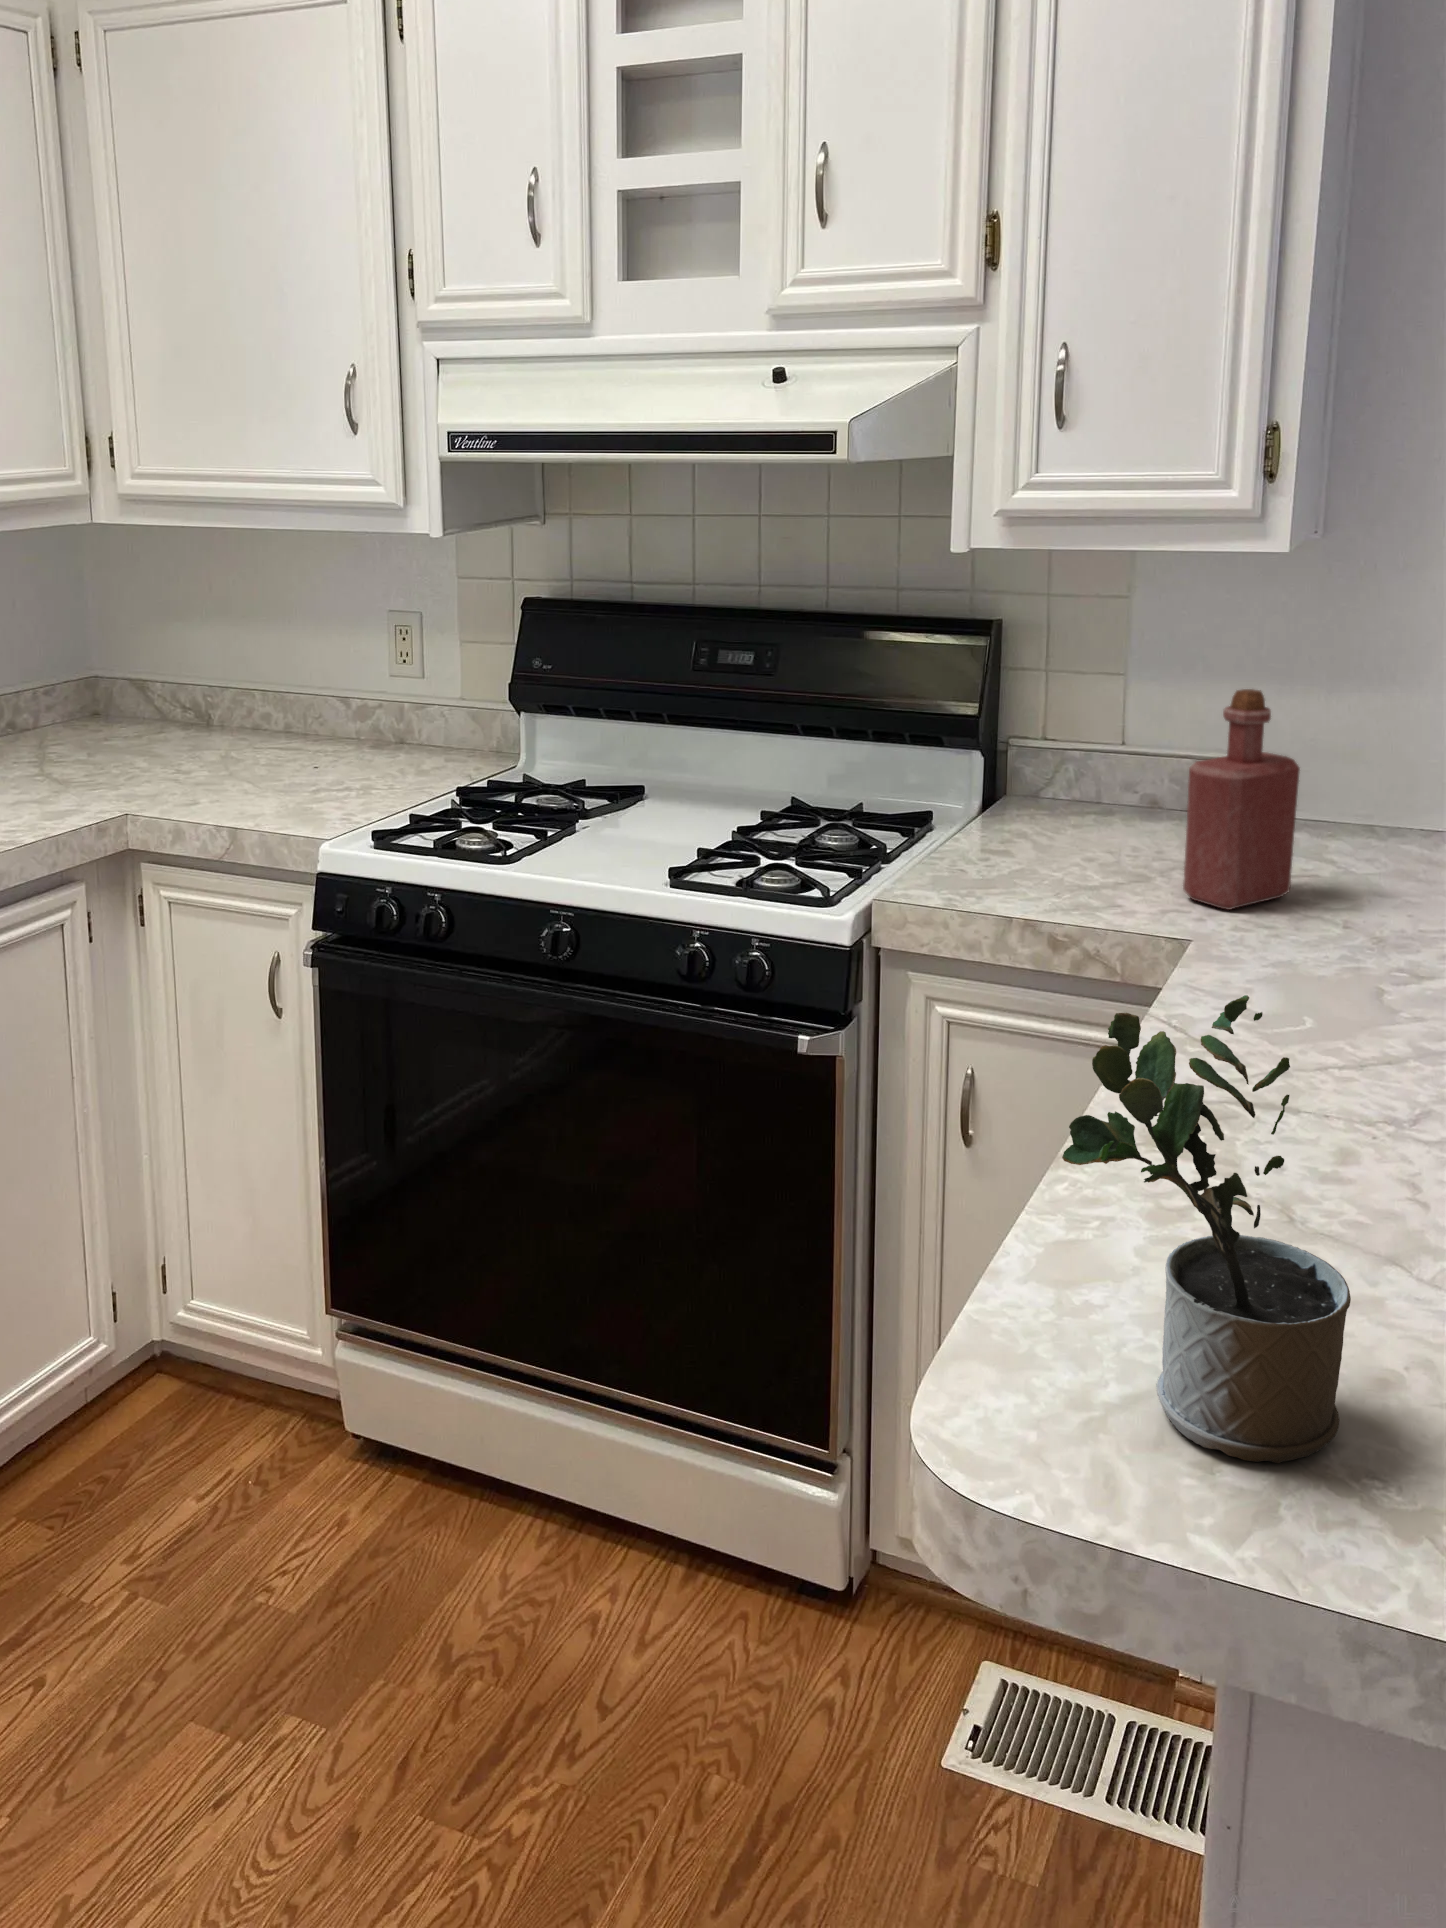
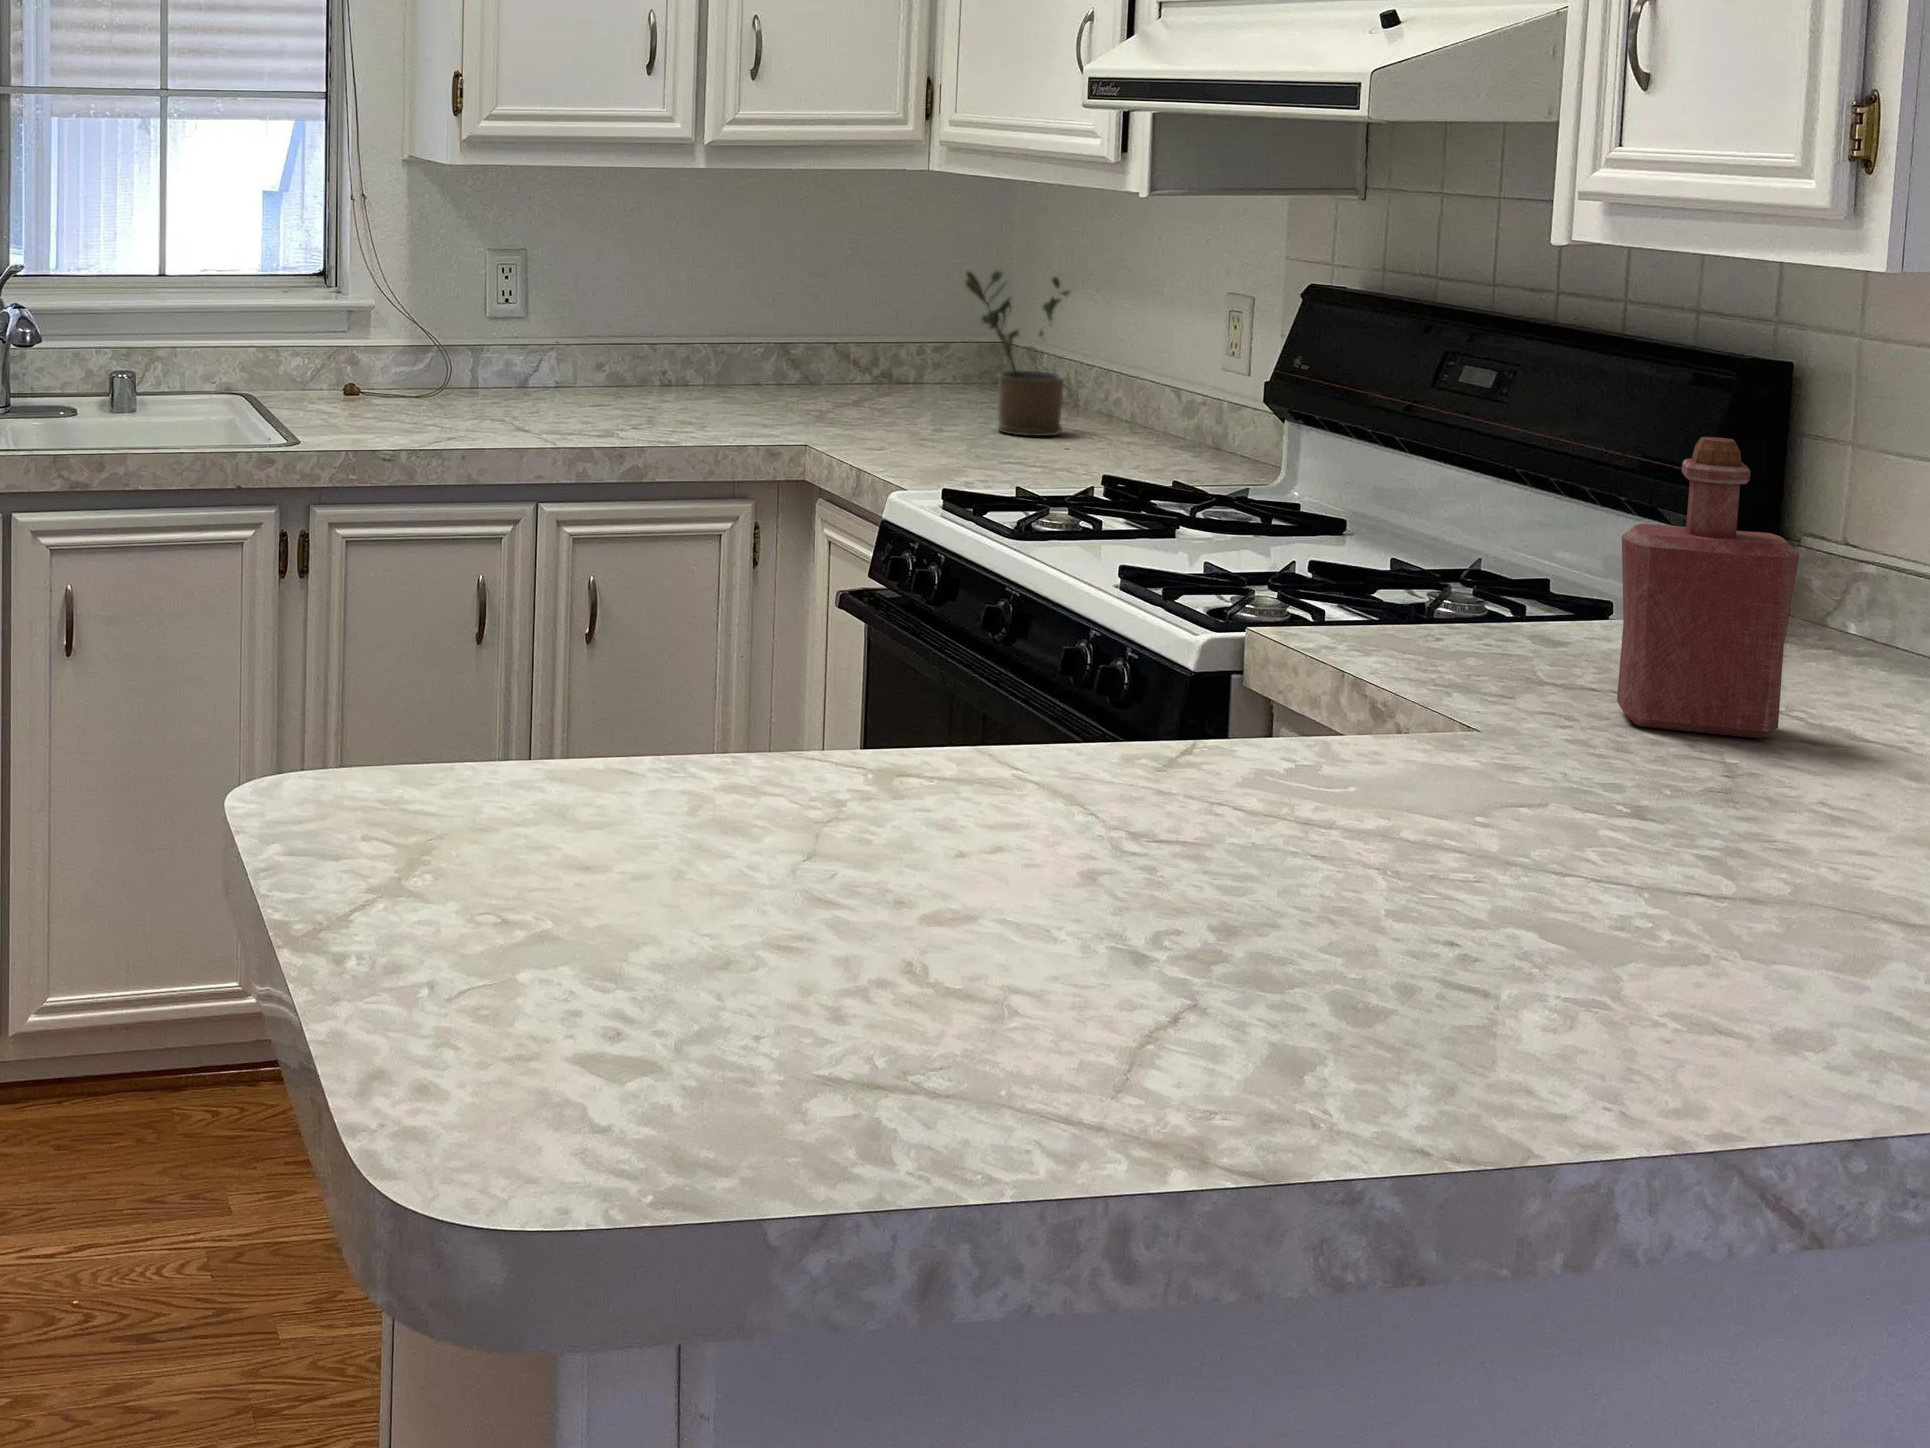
potted plant: present [1062,995,1351,1463] -> present [965,270,1070,436]

